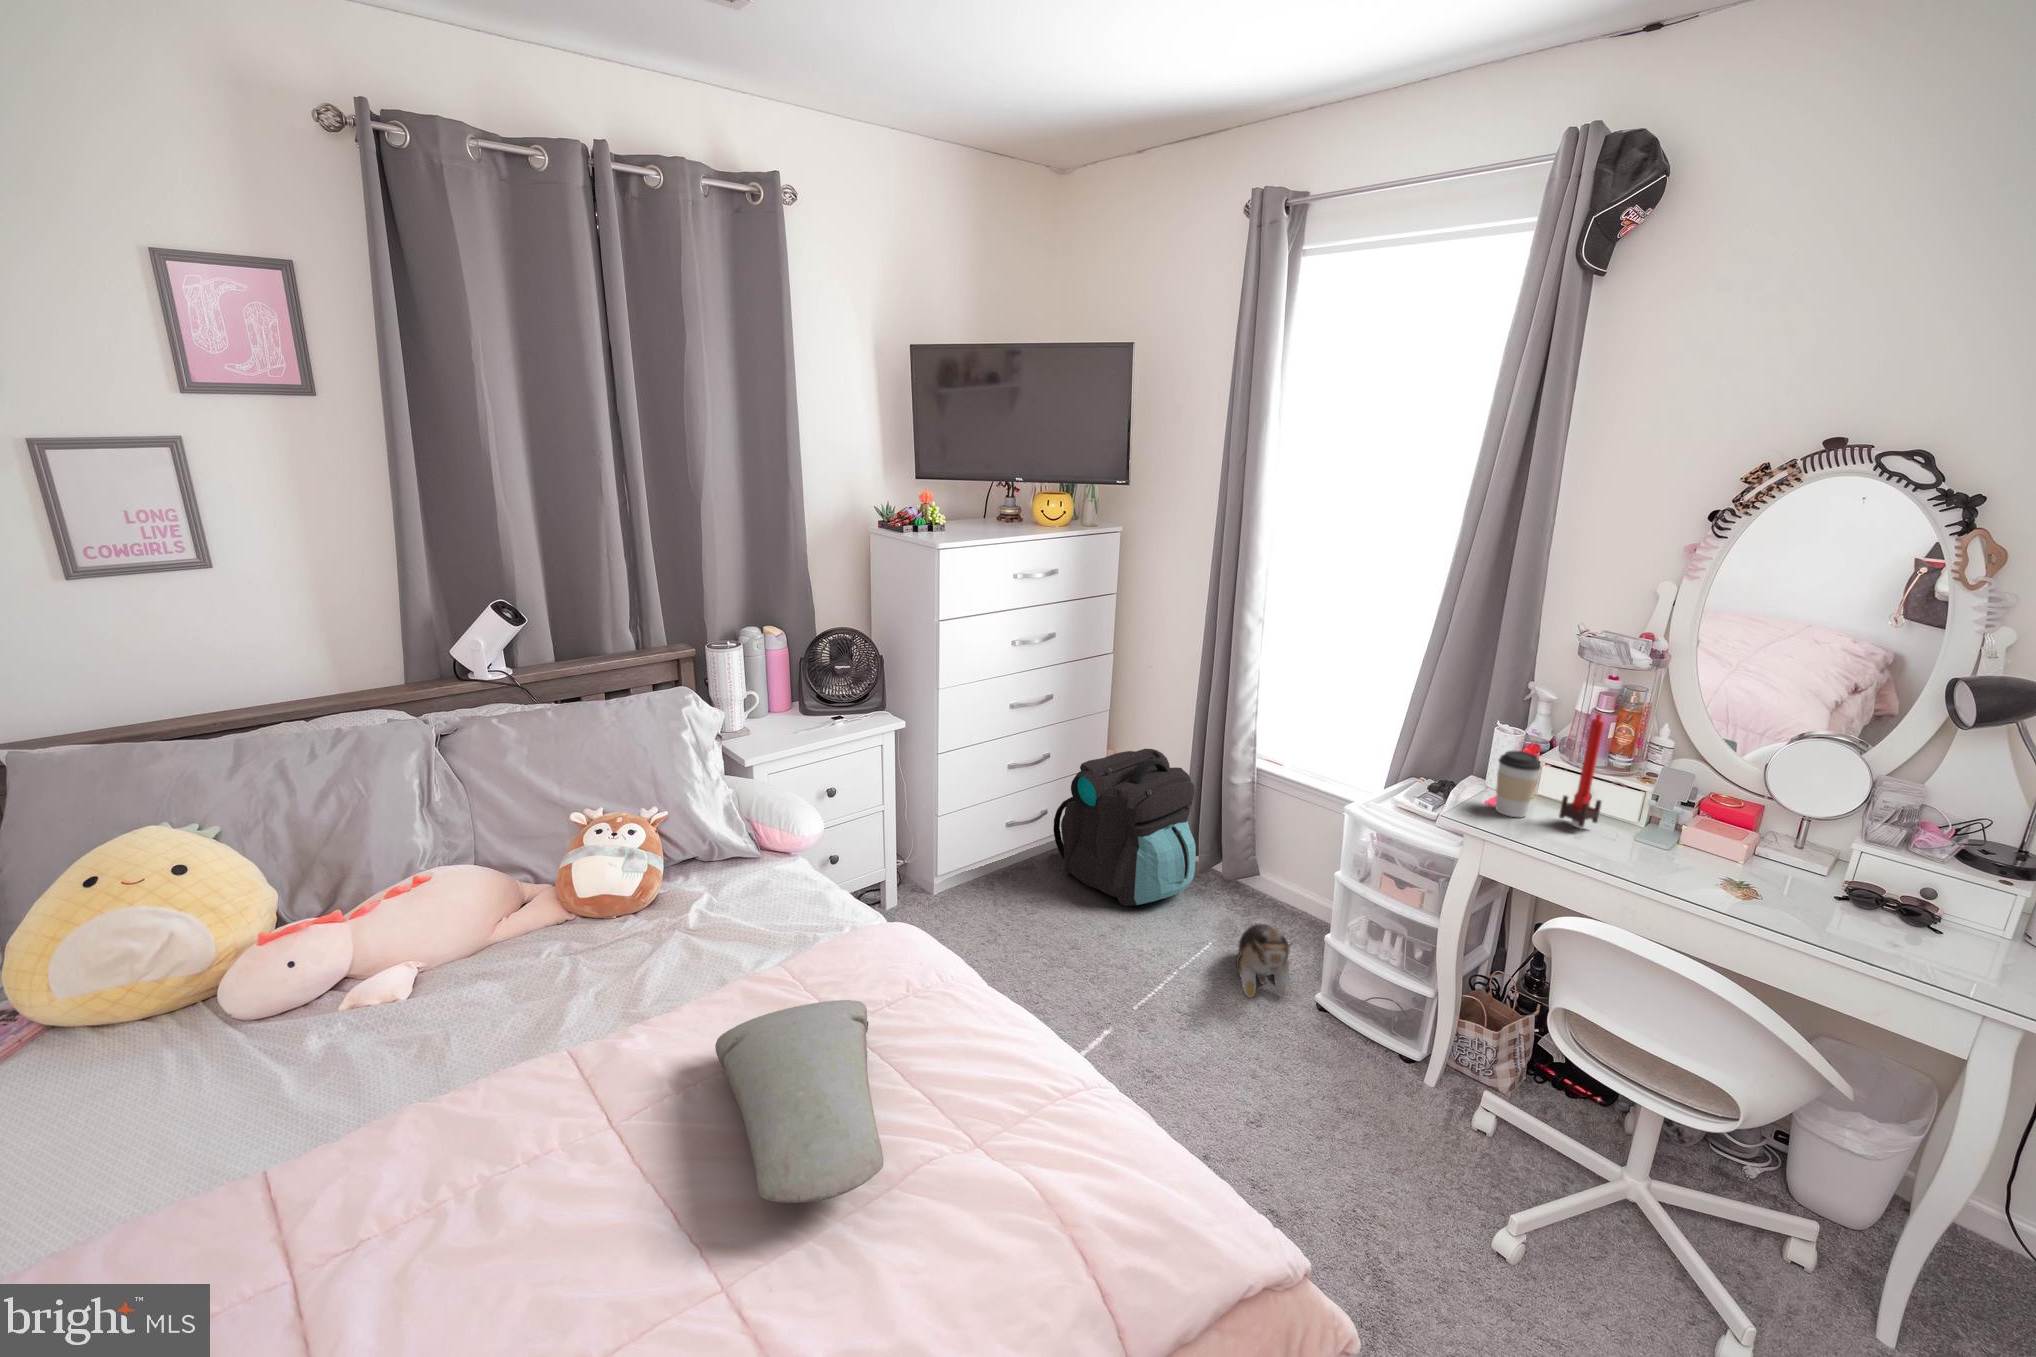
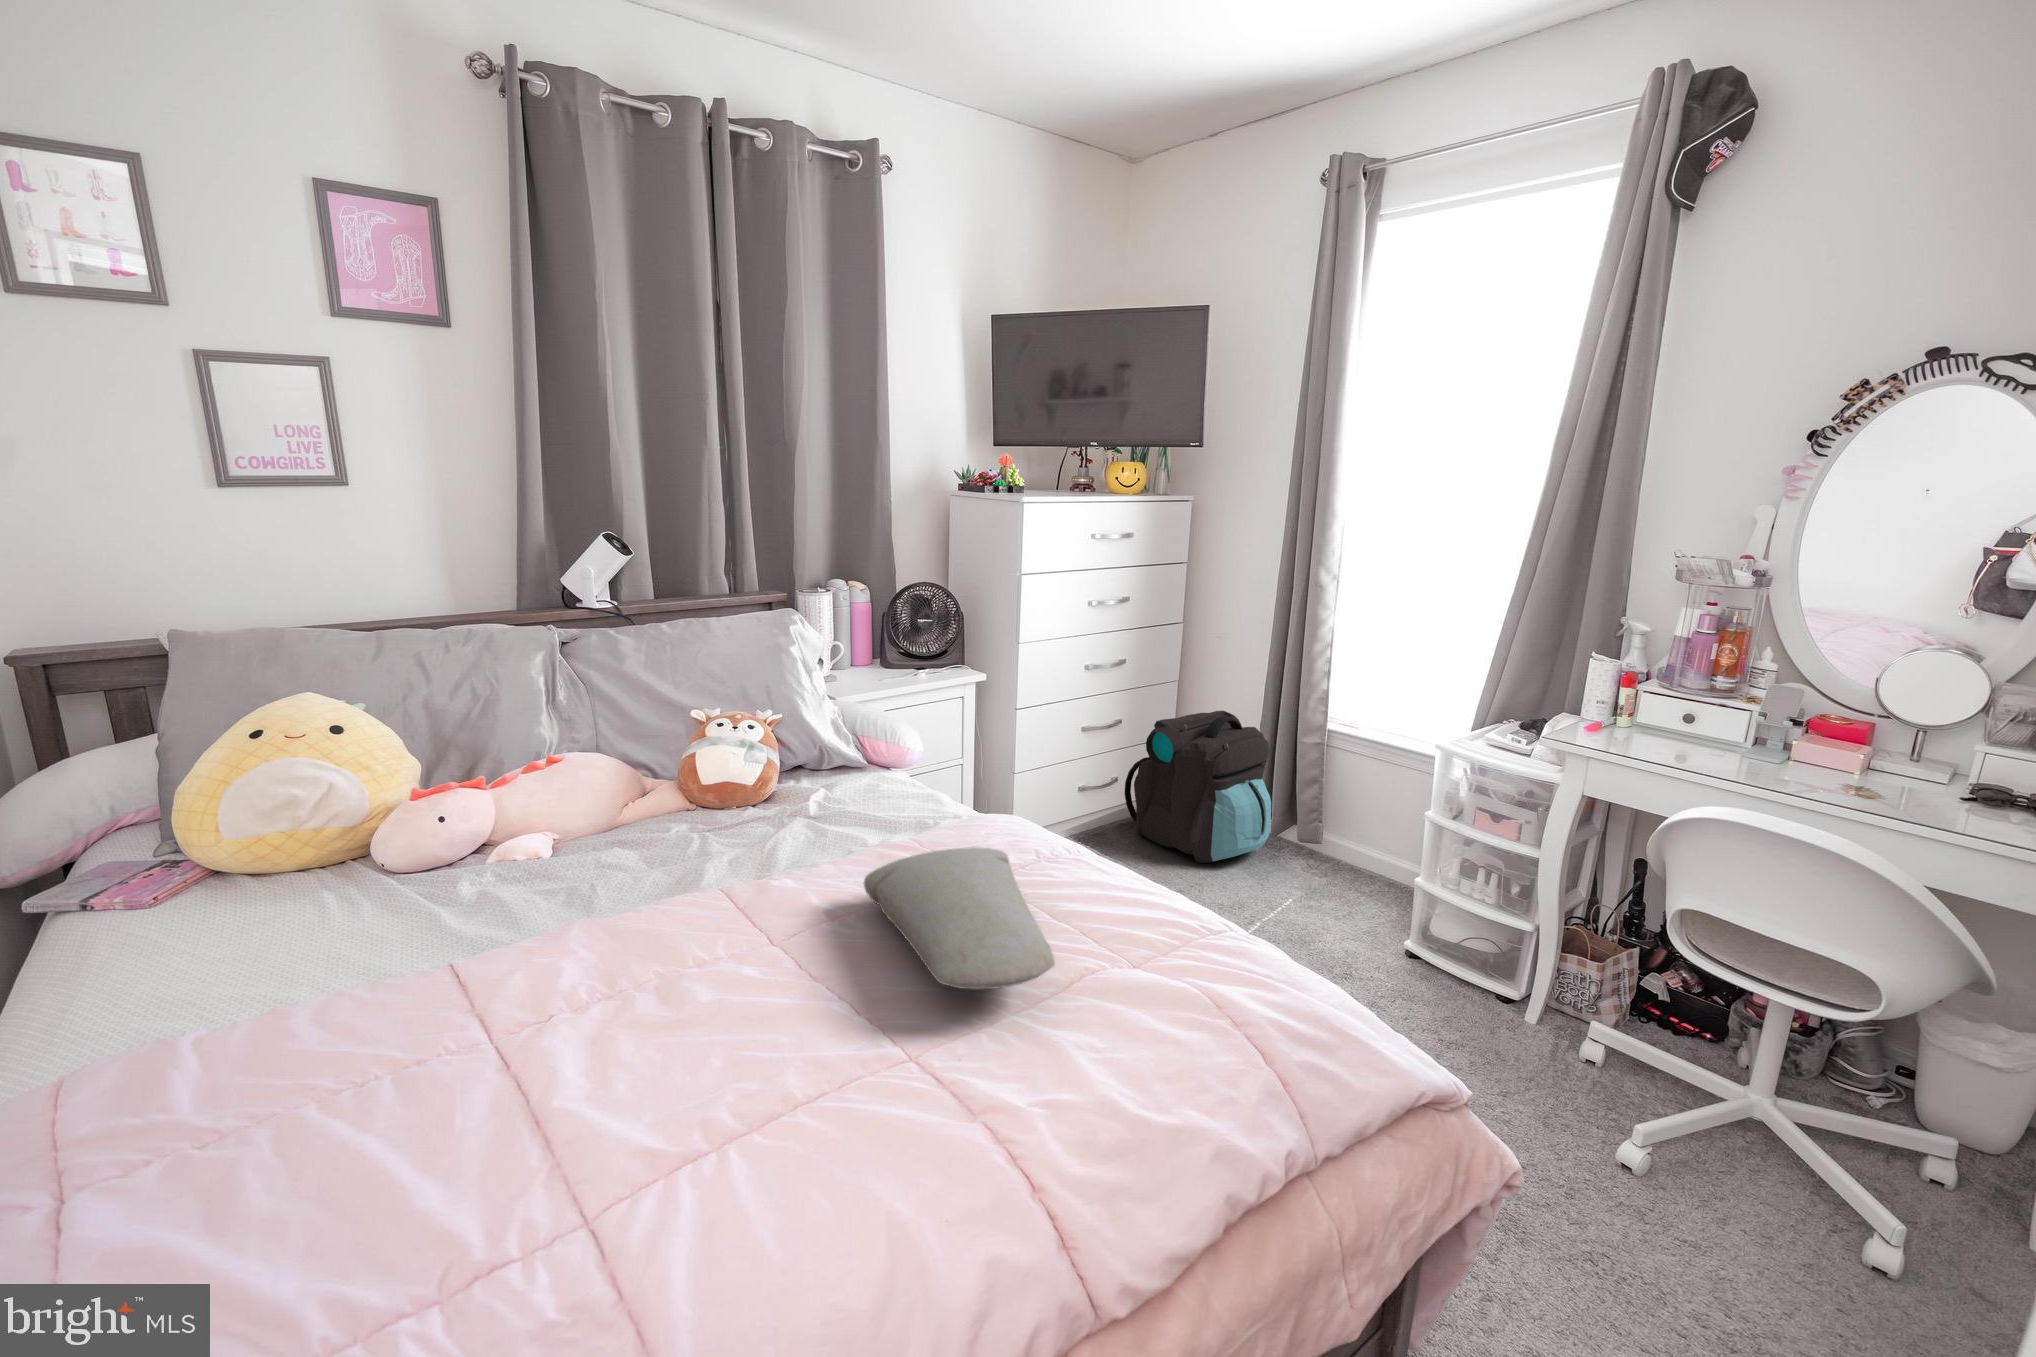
candle: present [1559,713,1604,828] -> none [1664,627,1711,747]
coffee cup: present [1496,750,1541,817] -> none [1596,672,1644,738]
plush toy: present [1236,924,1295,998] -> none [1319,865,1387,941]

